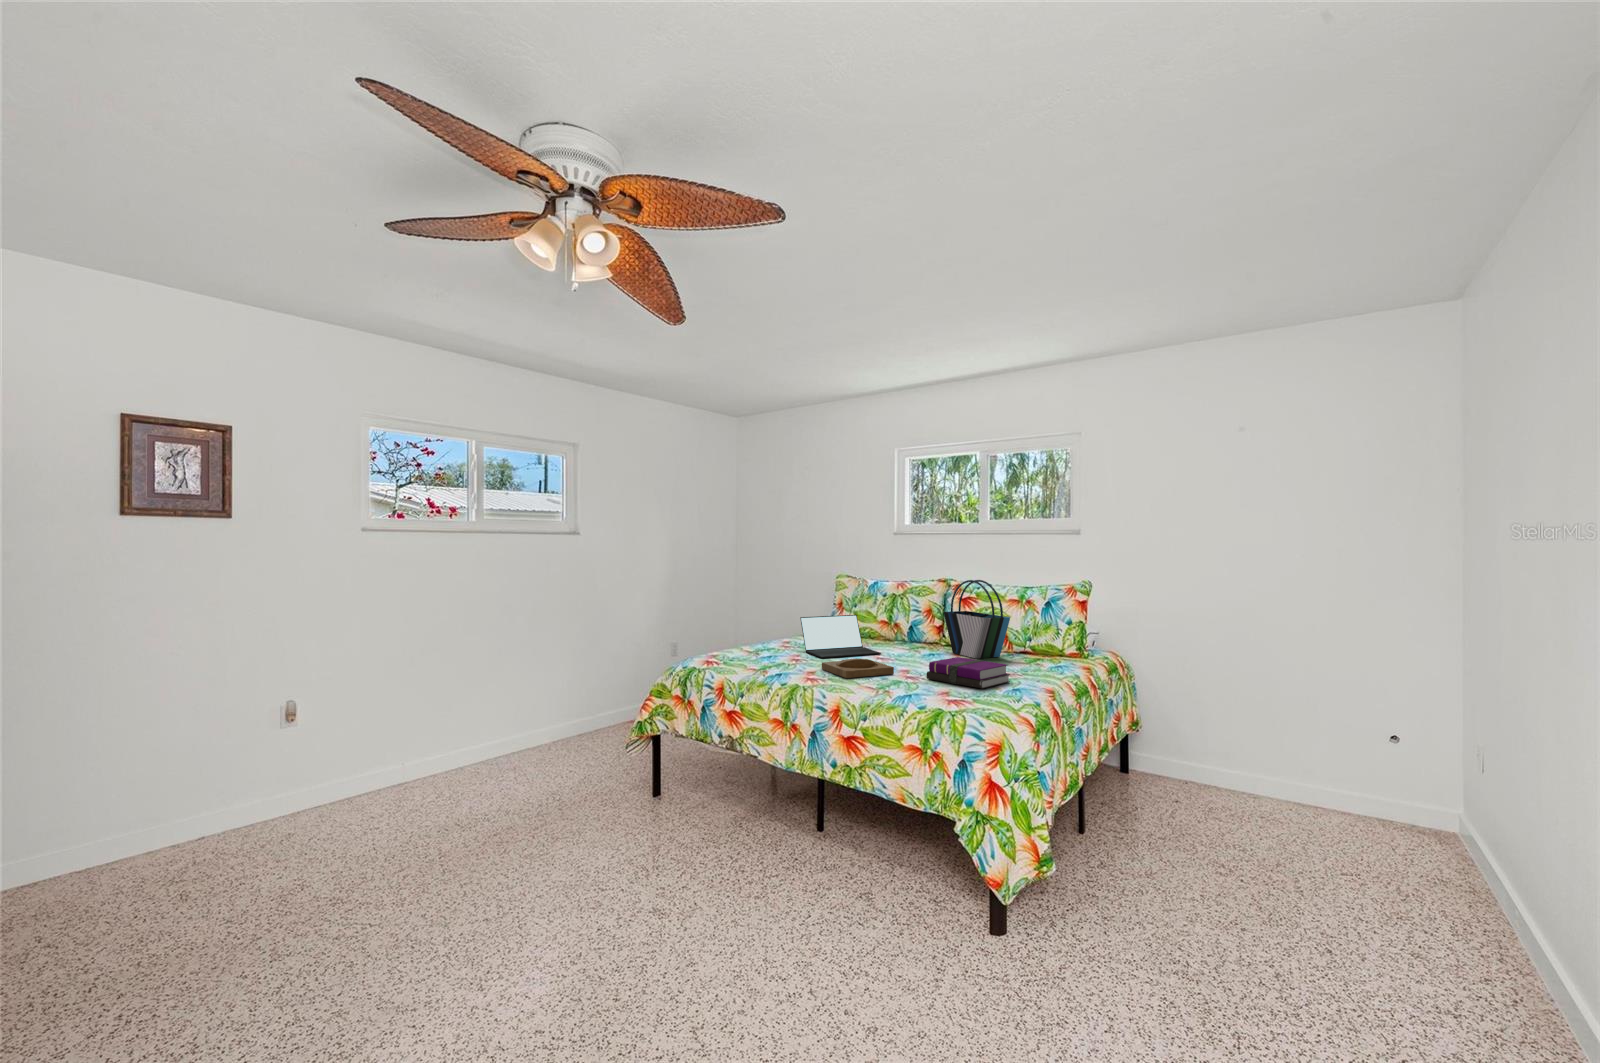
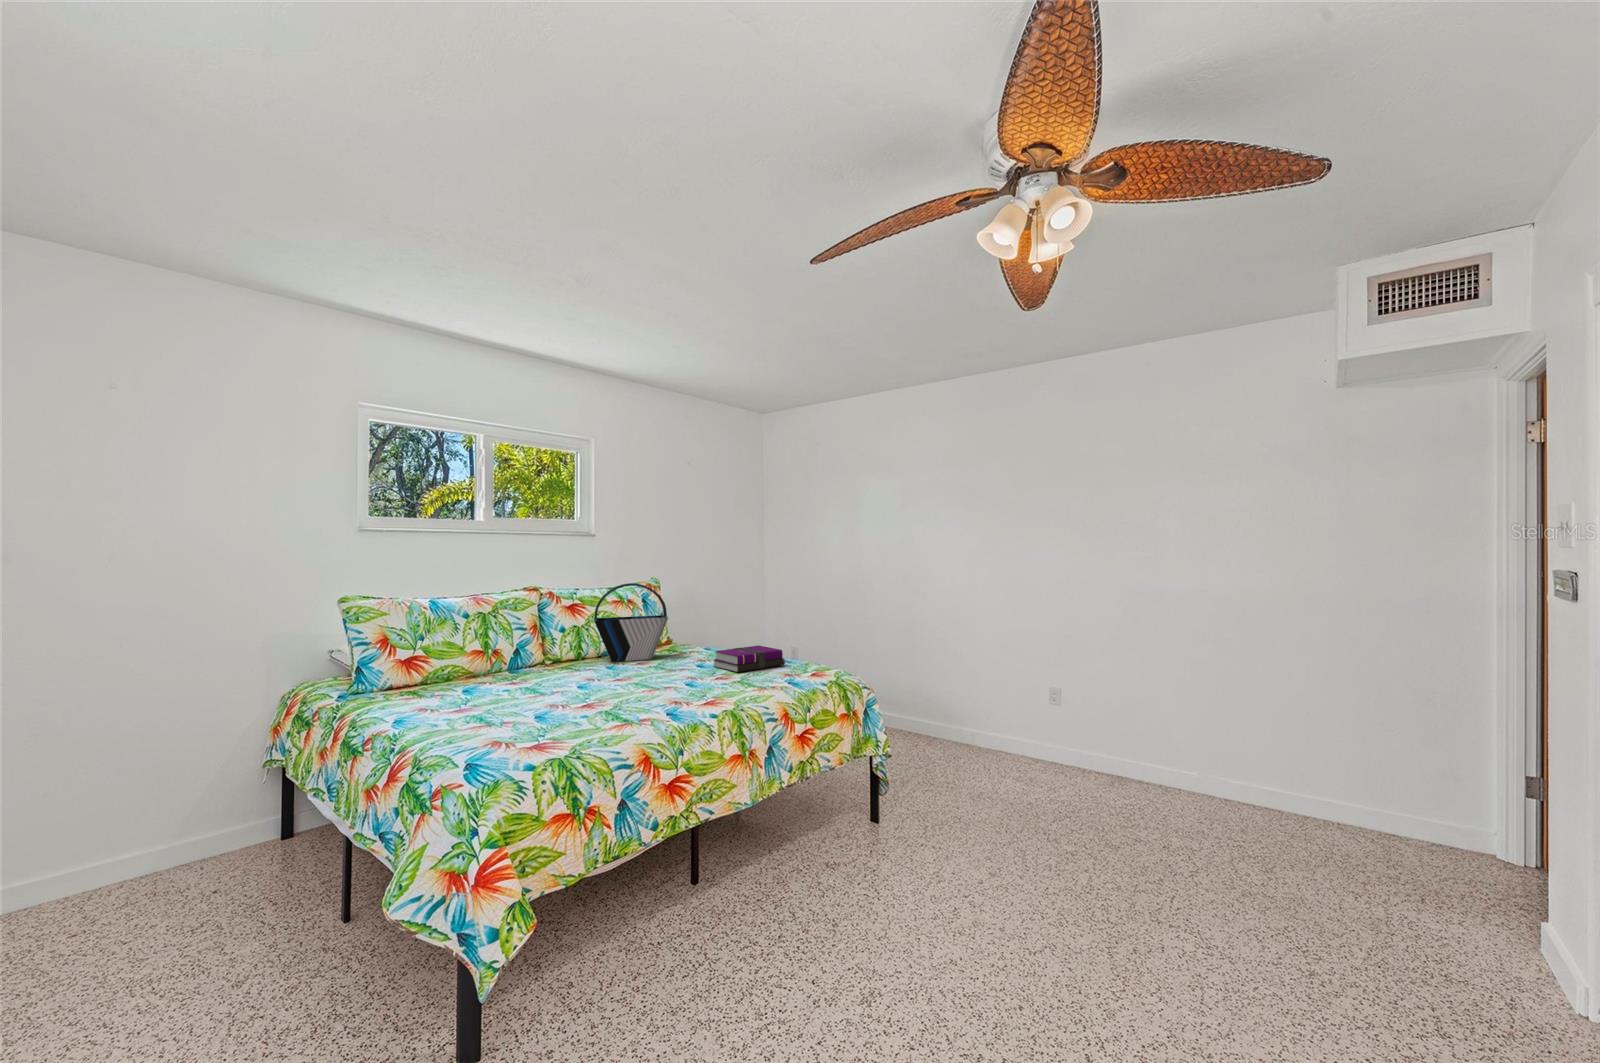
laptop: present [800,615,881,658] -> none [512,640,592,700]
tray: present [822,659,894,678] -> none [651,671,722,696]

